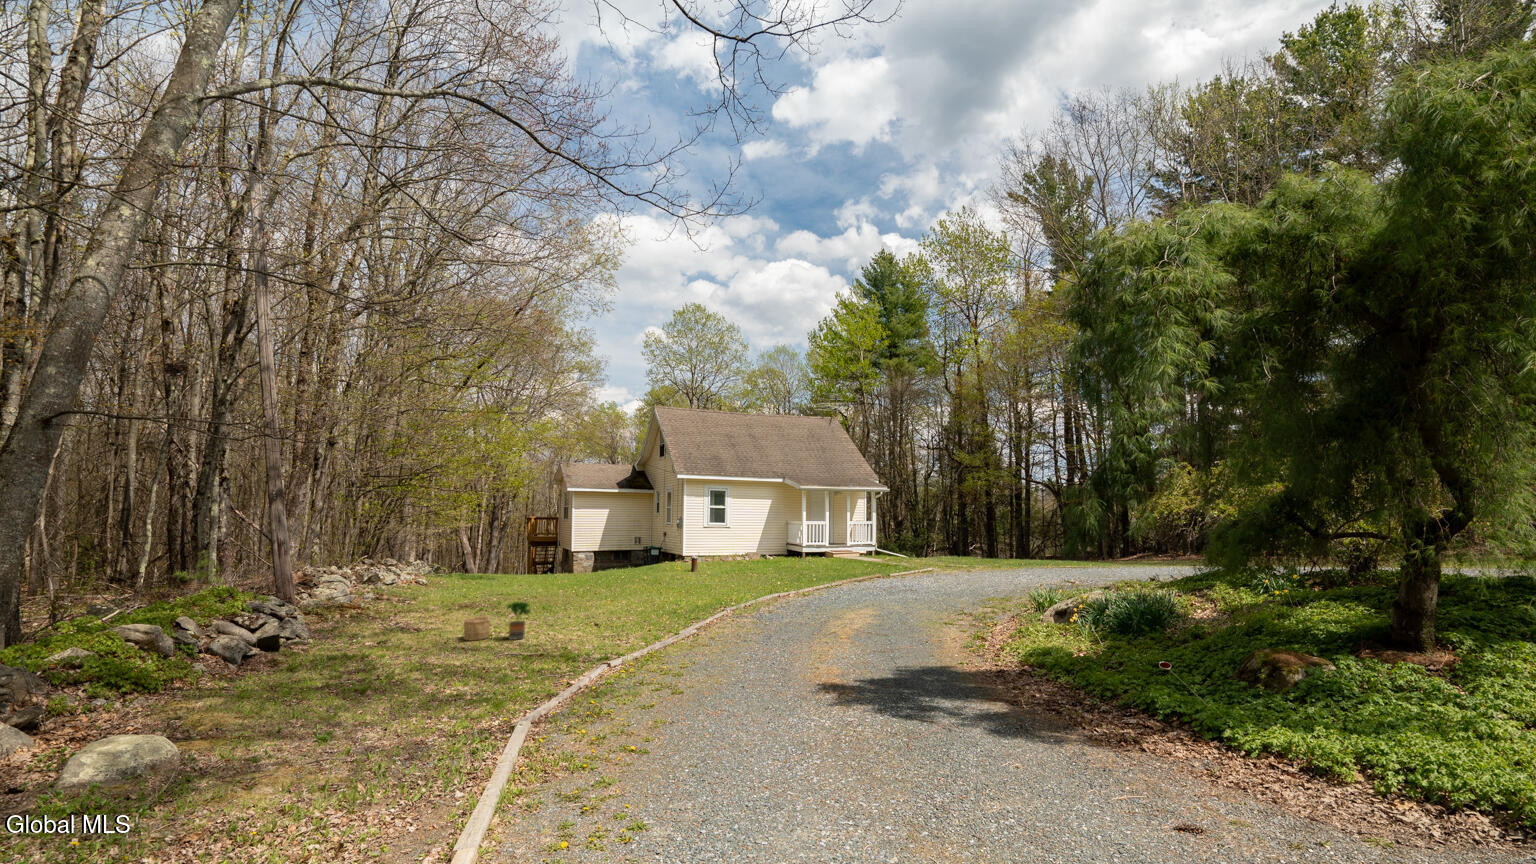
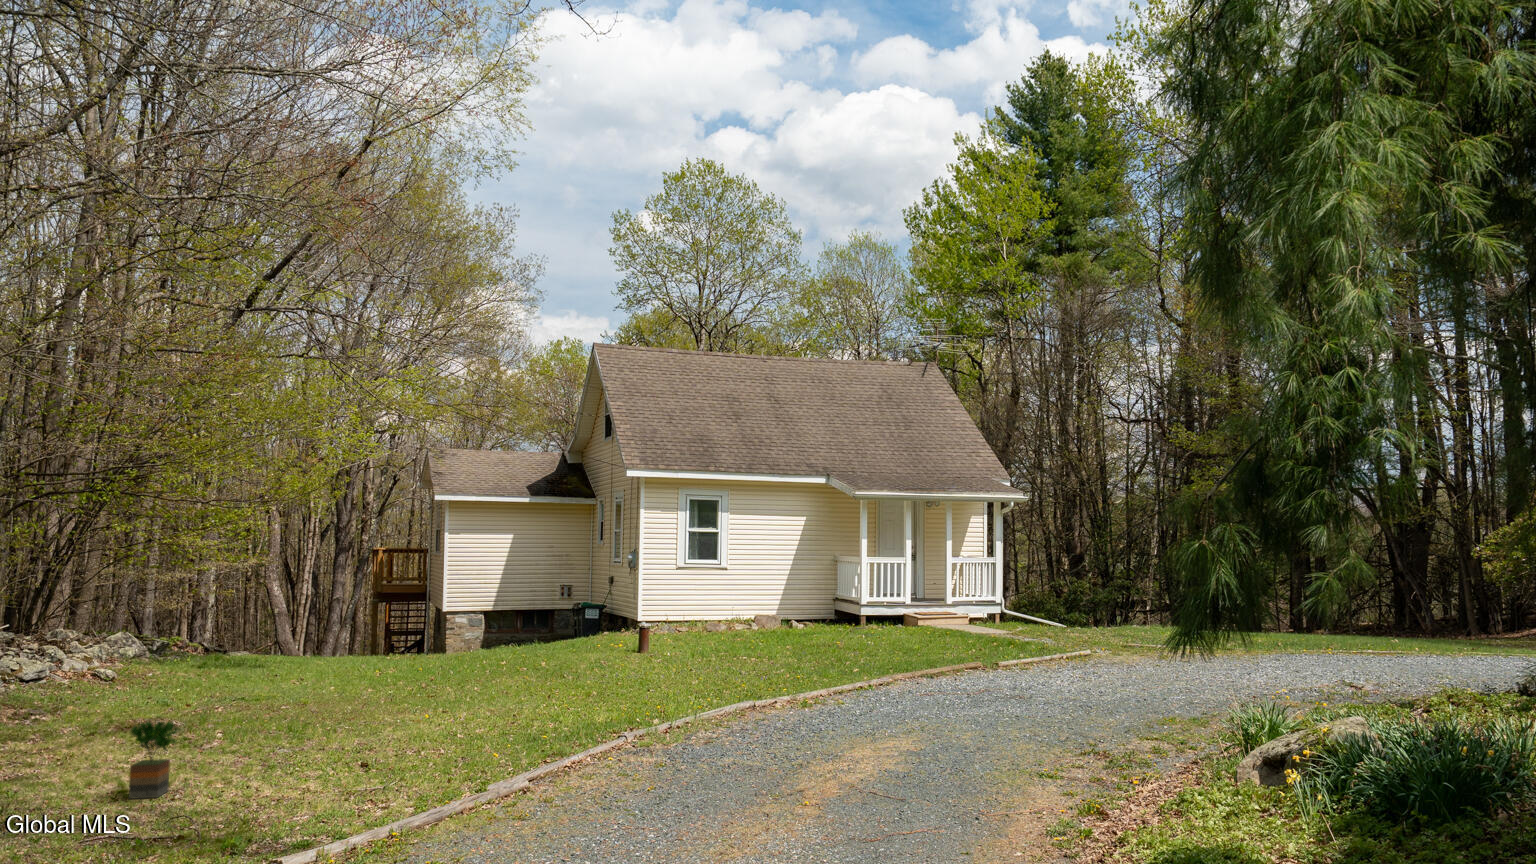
wooden bucket: present [464,616,490,640] -> none [45,748,106,798]

